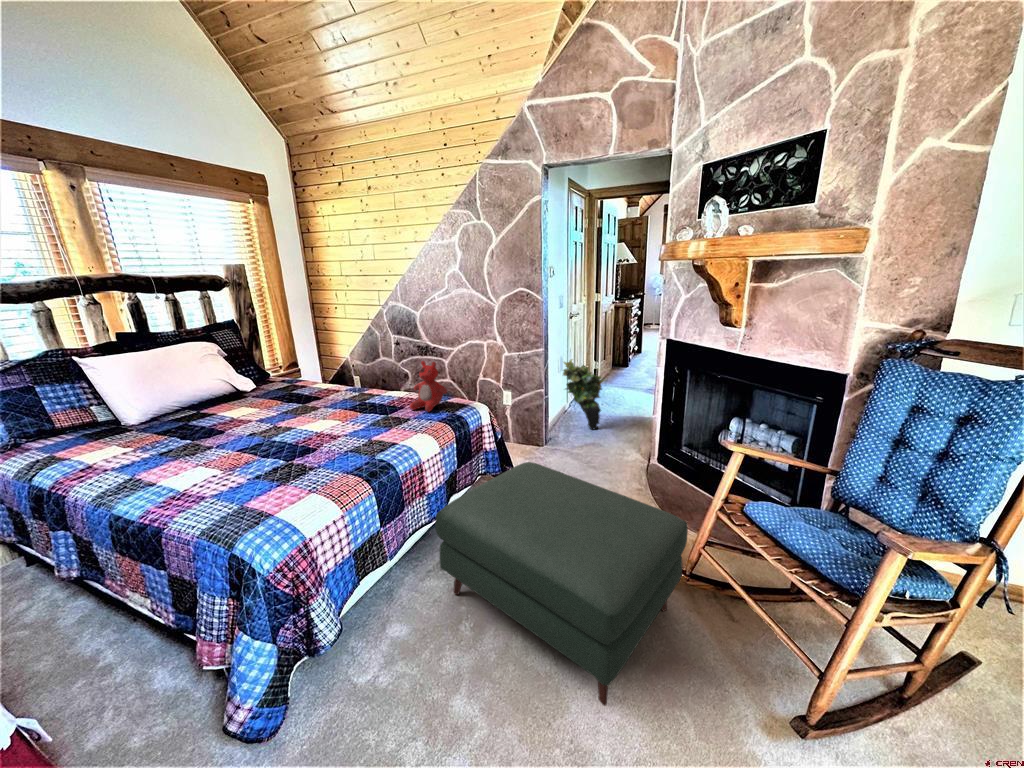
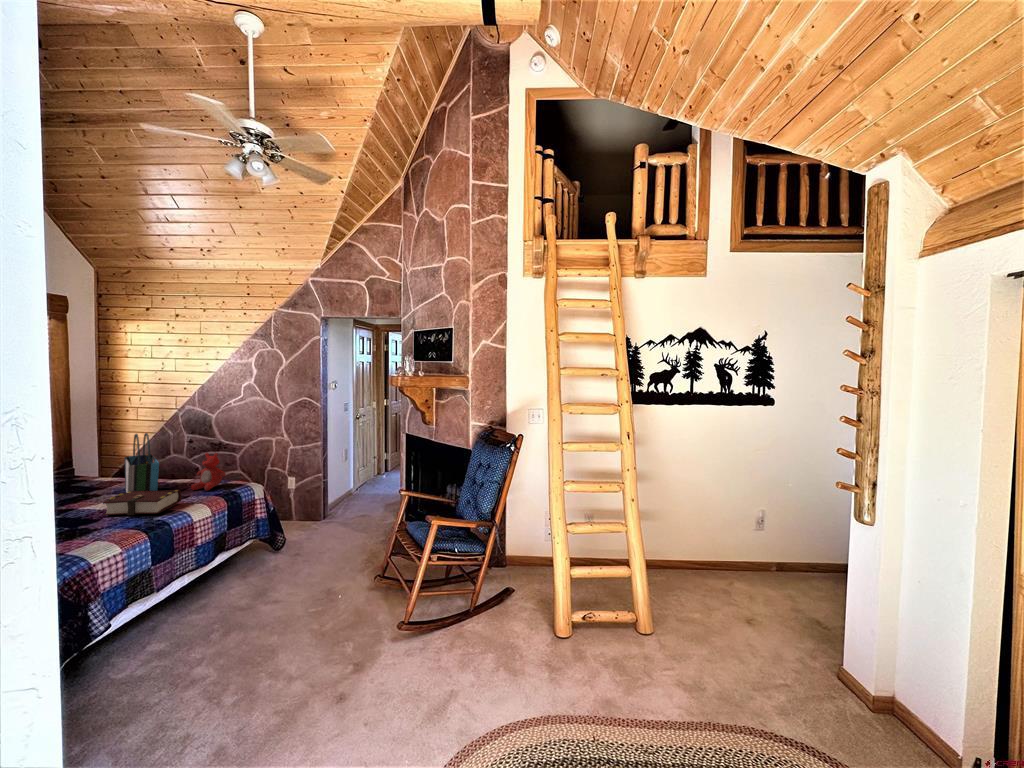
tote bag: none [336,333,374,413] -> present [124,433,159,492]
potted plant: present [563,359,604,429] -> none [342,450,378,506]
book: none [316,411,403,450] -> present [103,490,181,515]
ottoman: present [436,462,688,706] -> none [198,519,373,648]

